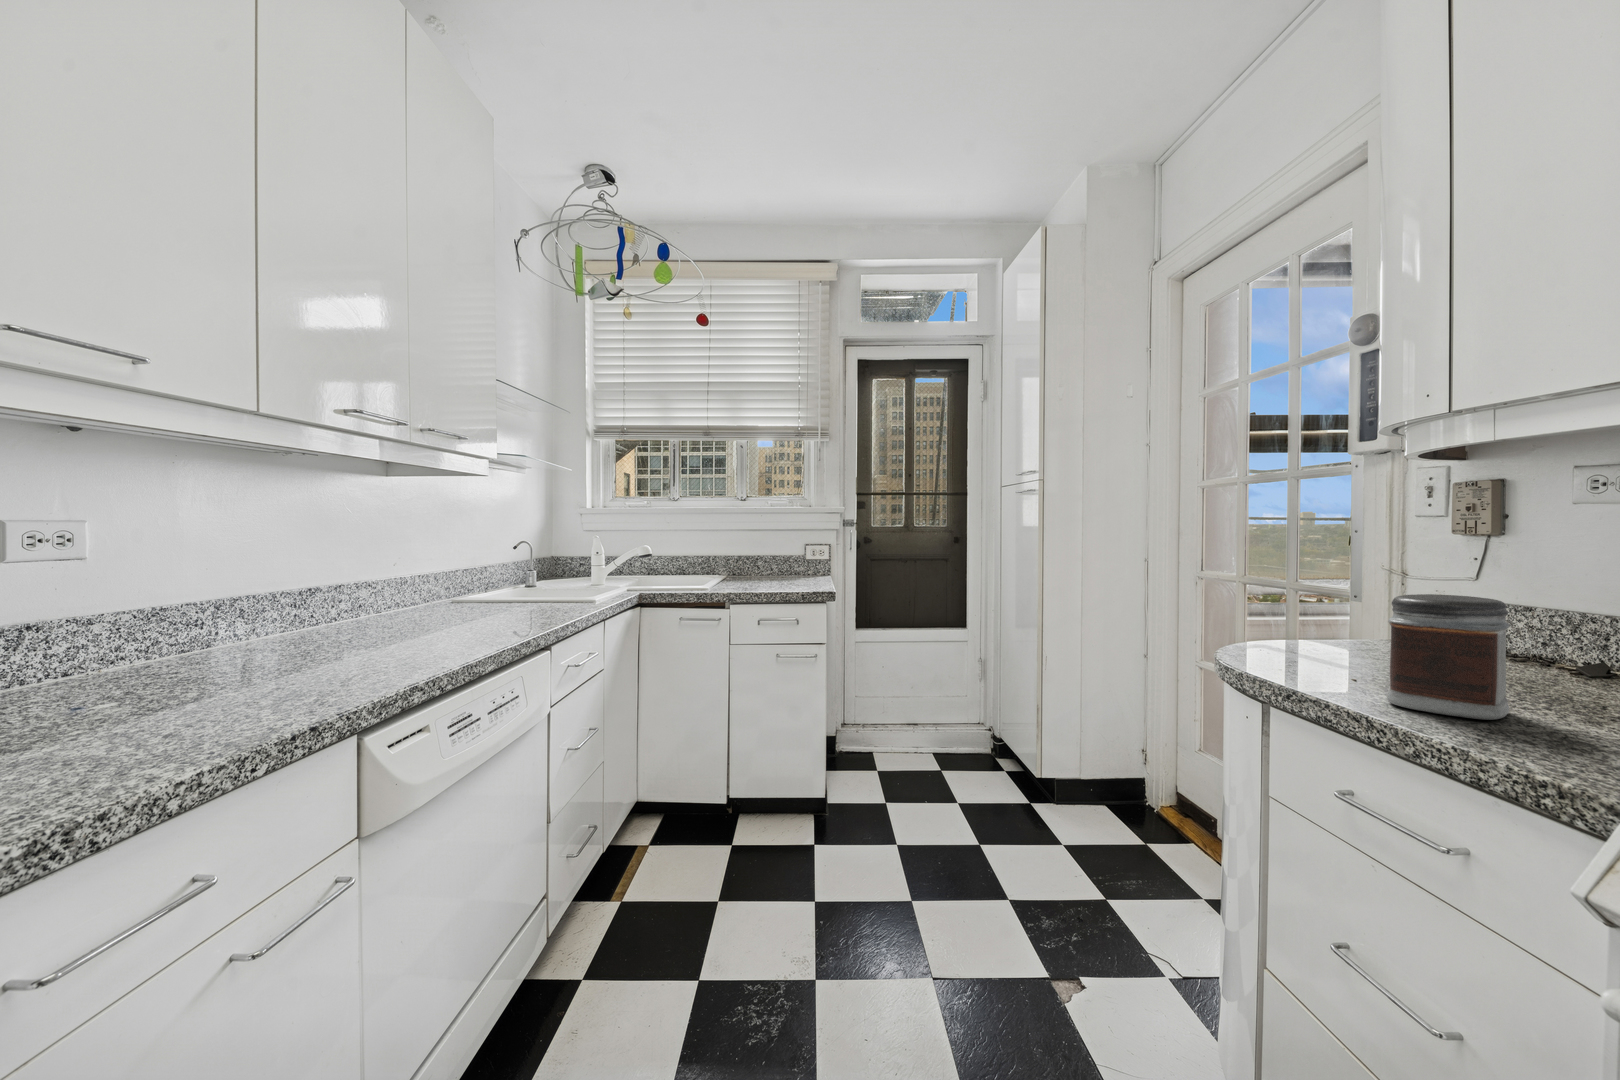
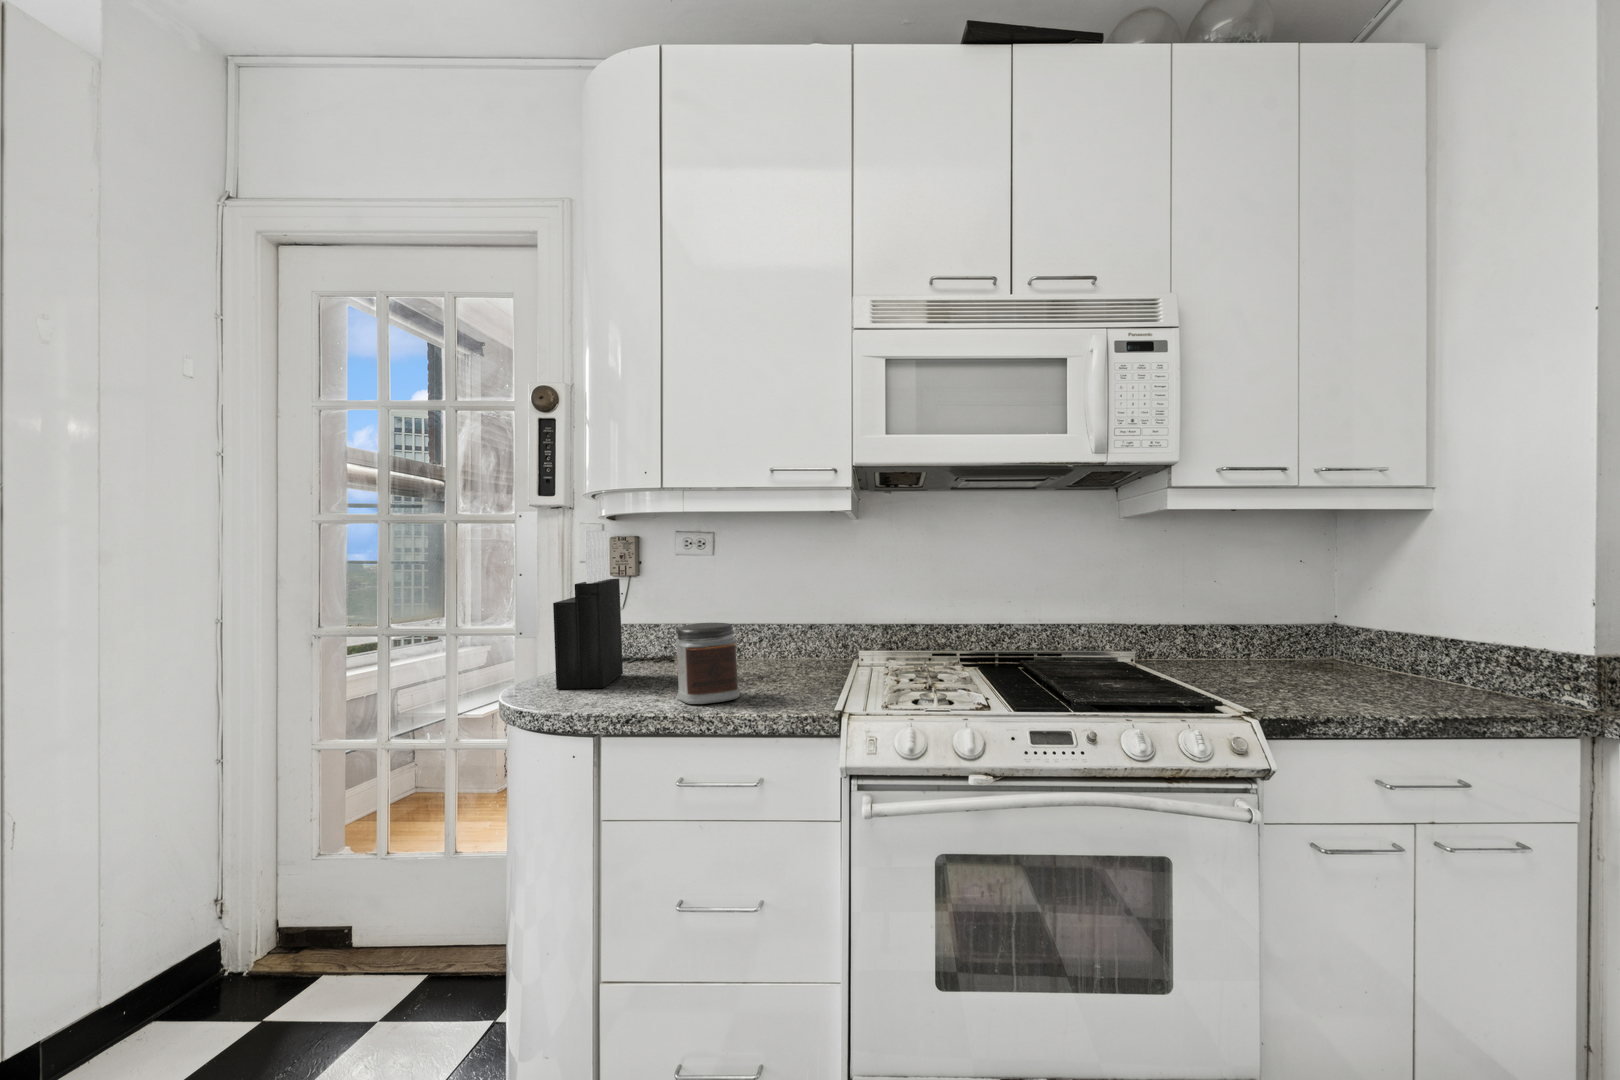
knife block: none [1281,466,1413,662] -> present [553,531,623,689]

